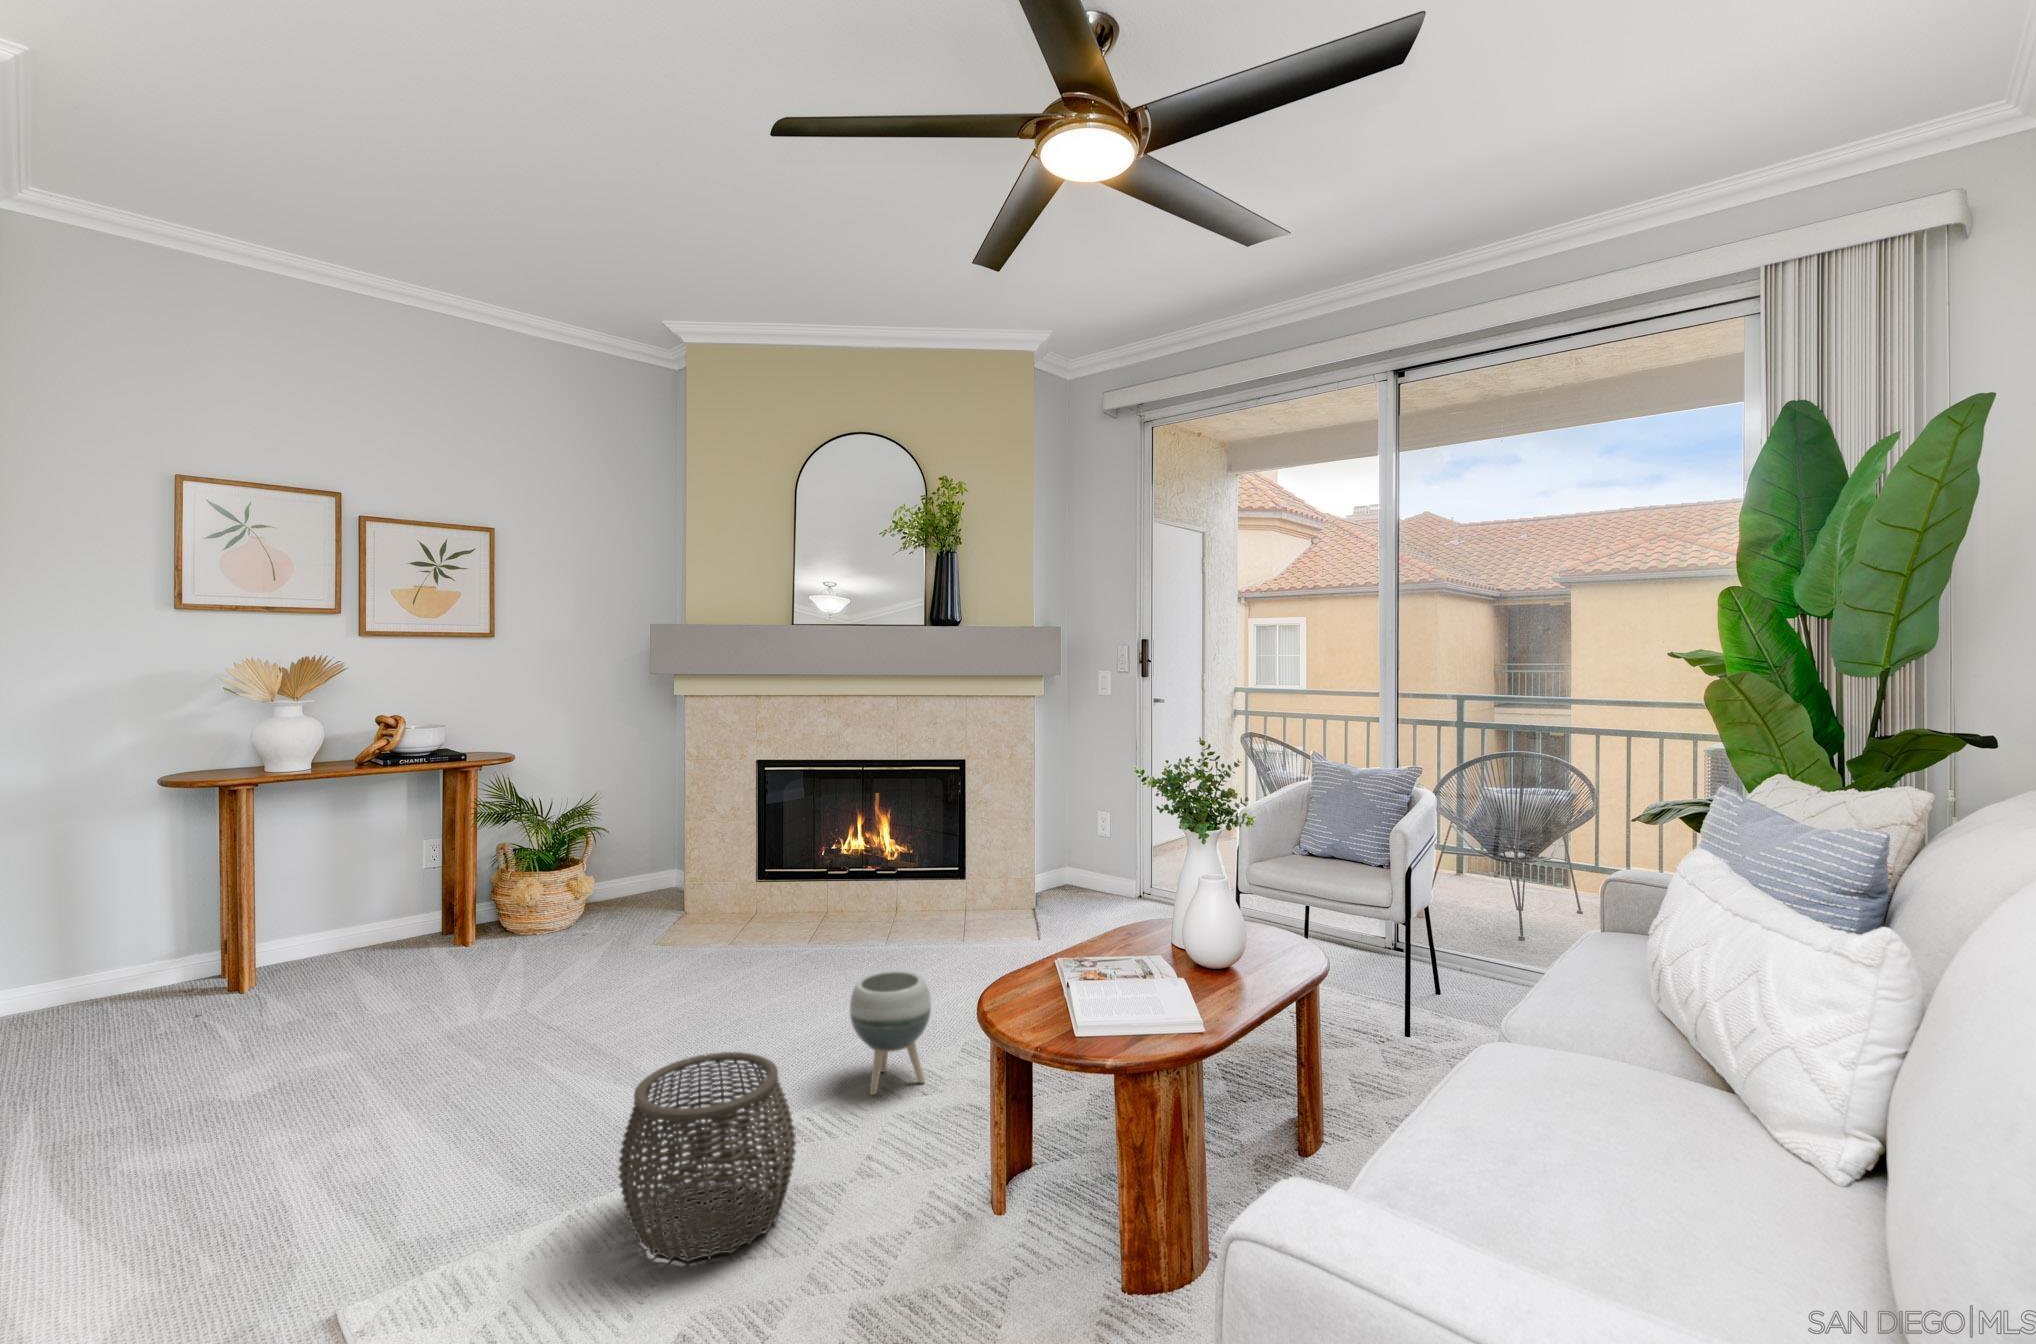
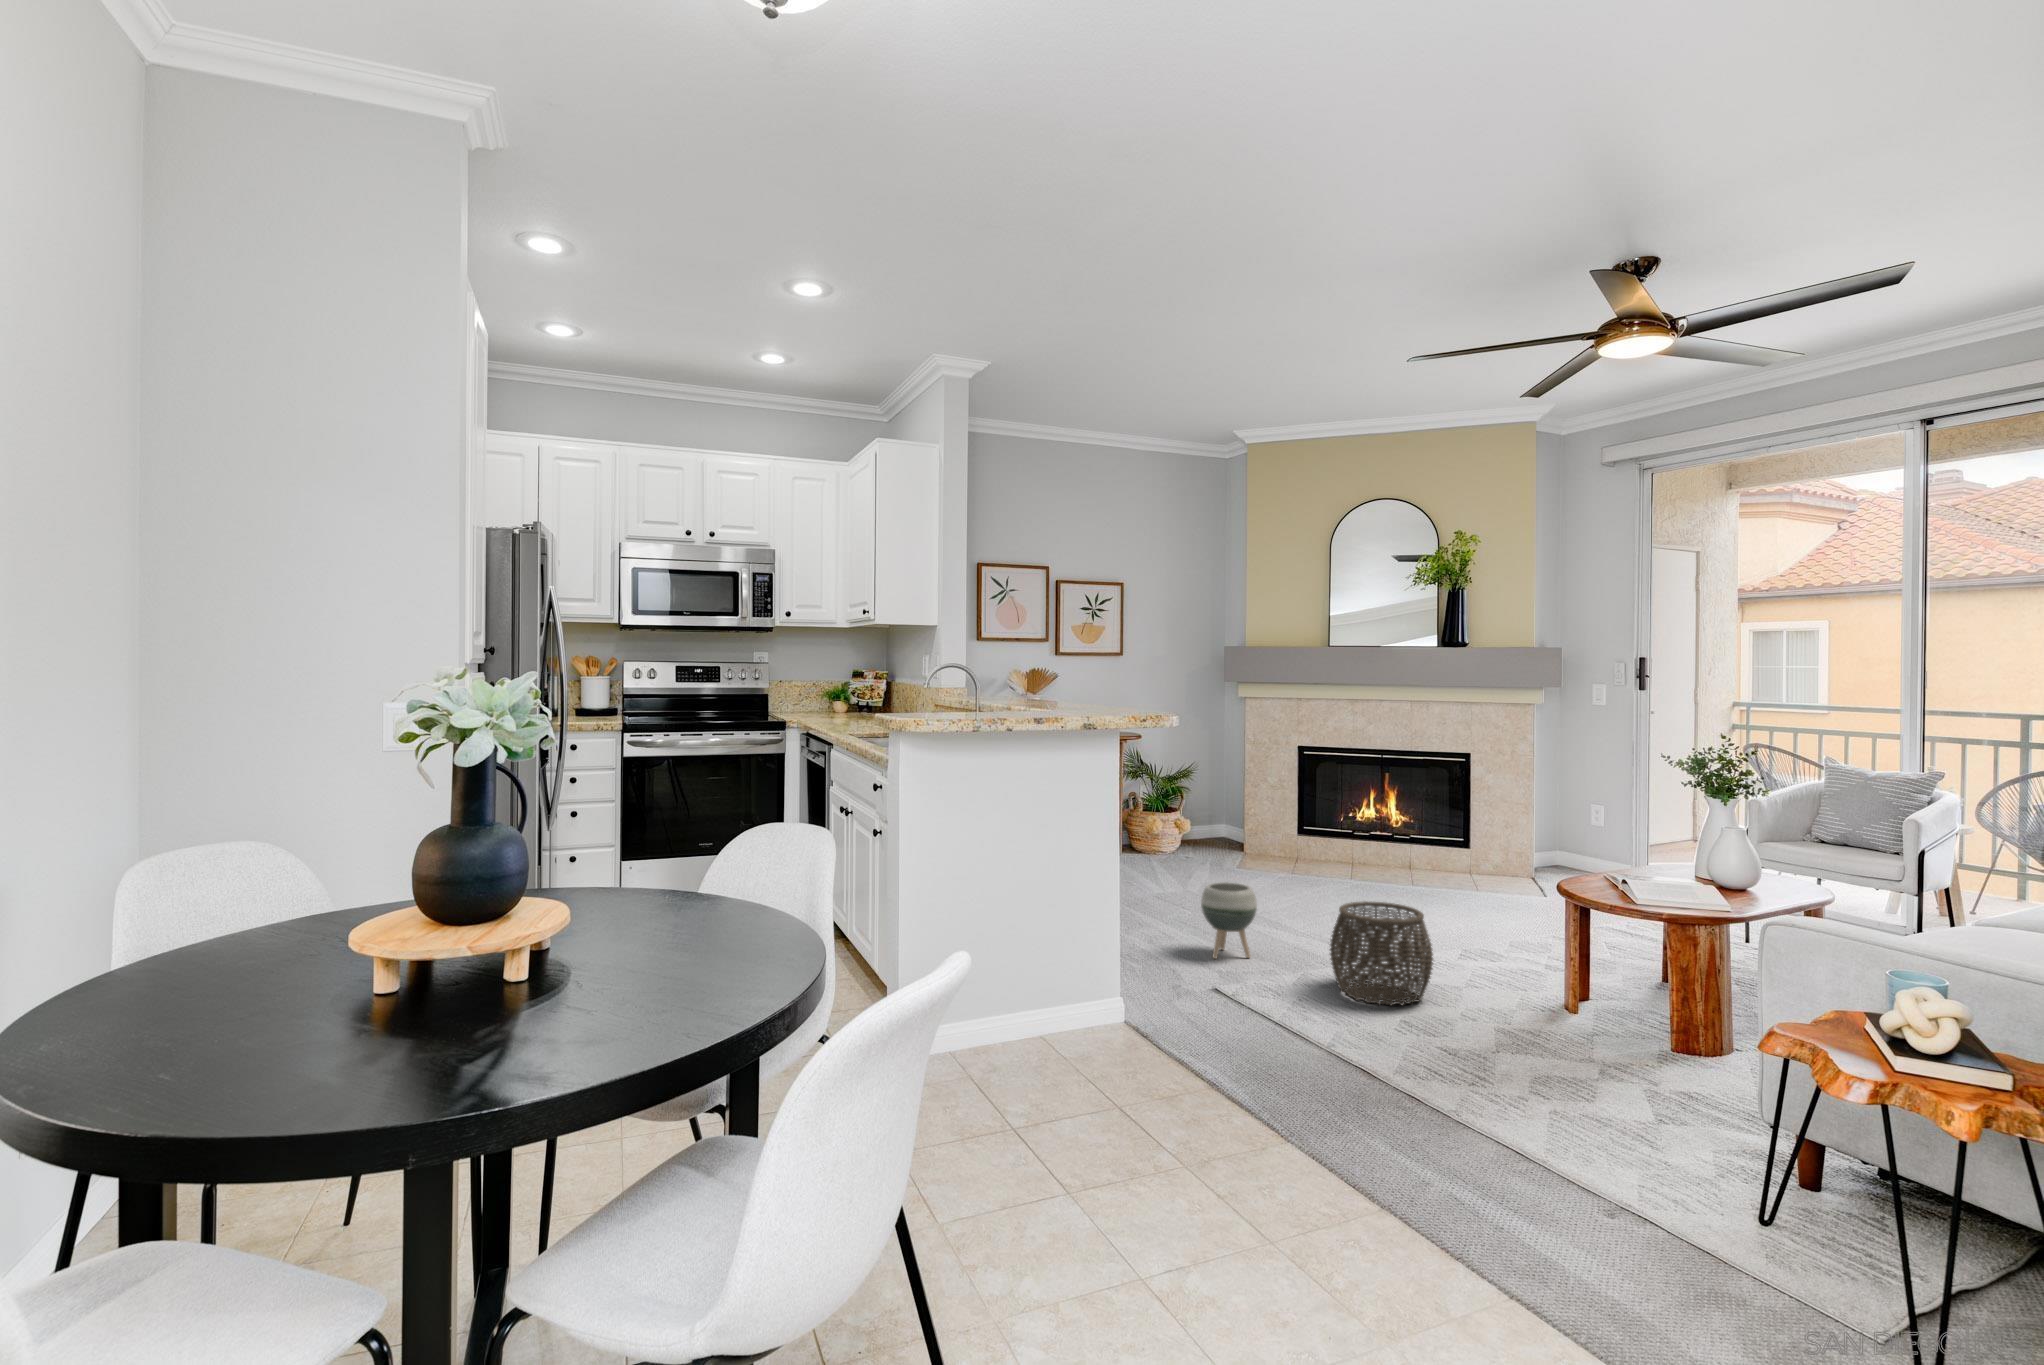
planter: present [850,971,931,1095] -> present [1201,882,1257,959]

